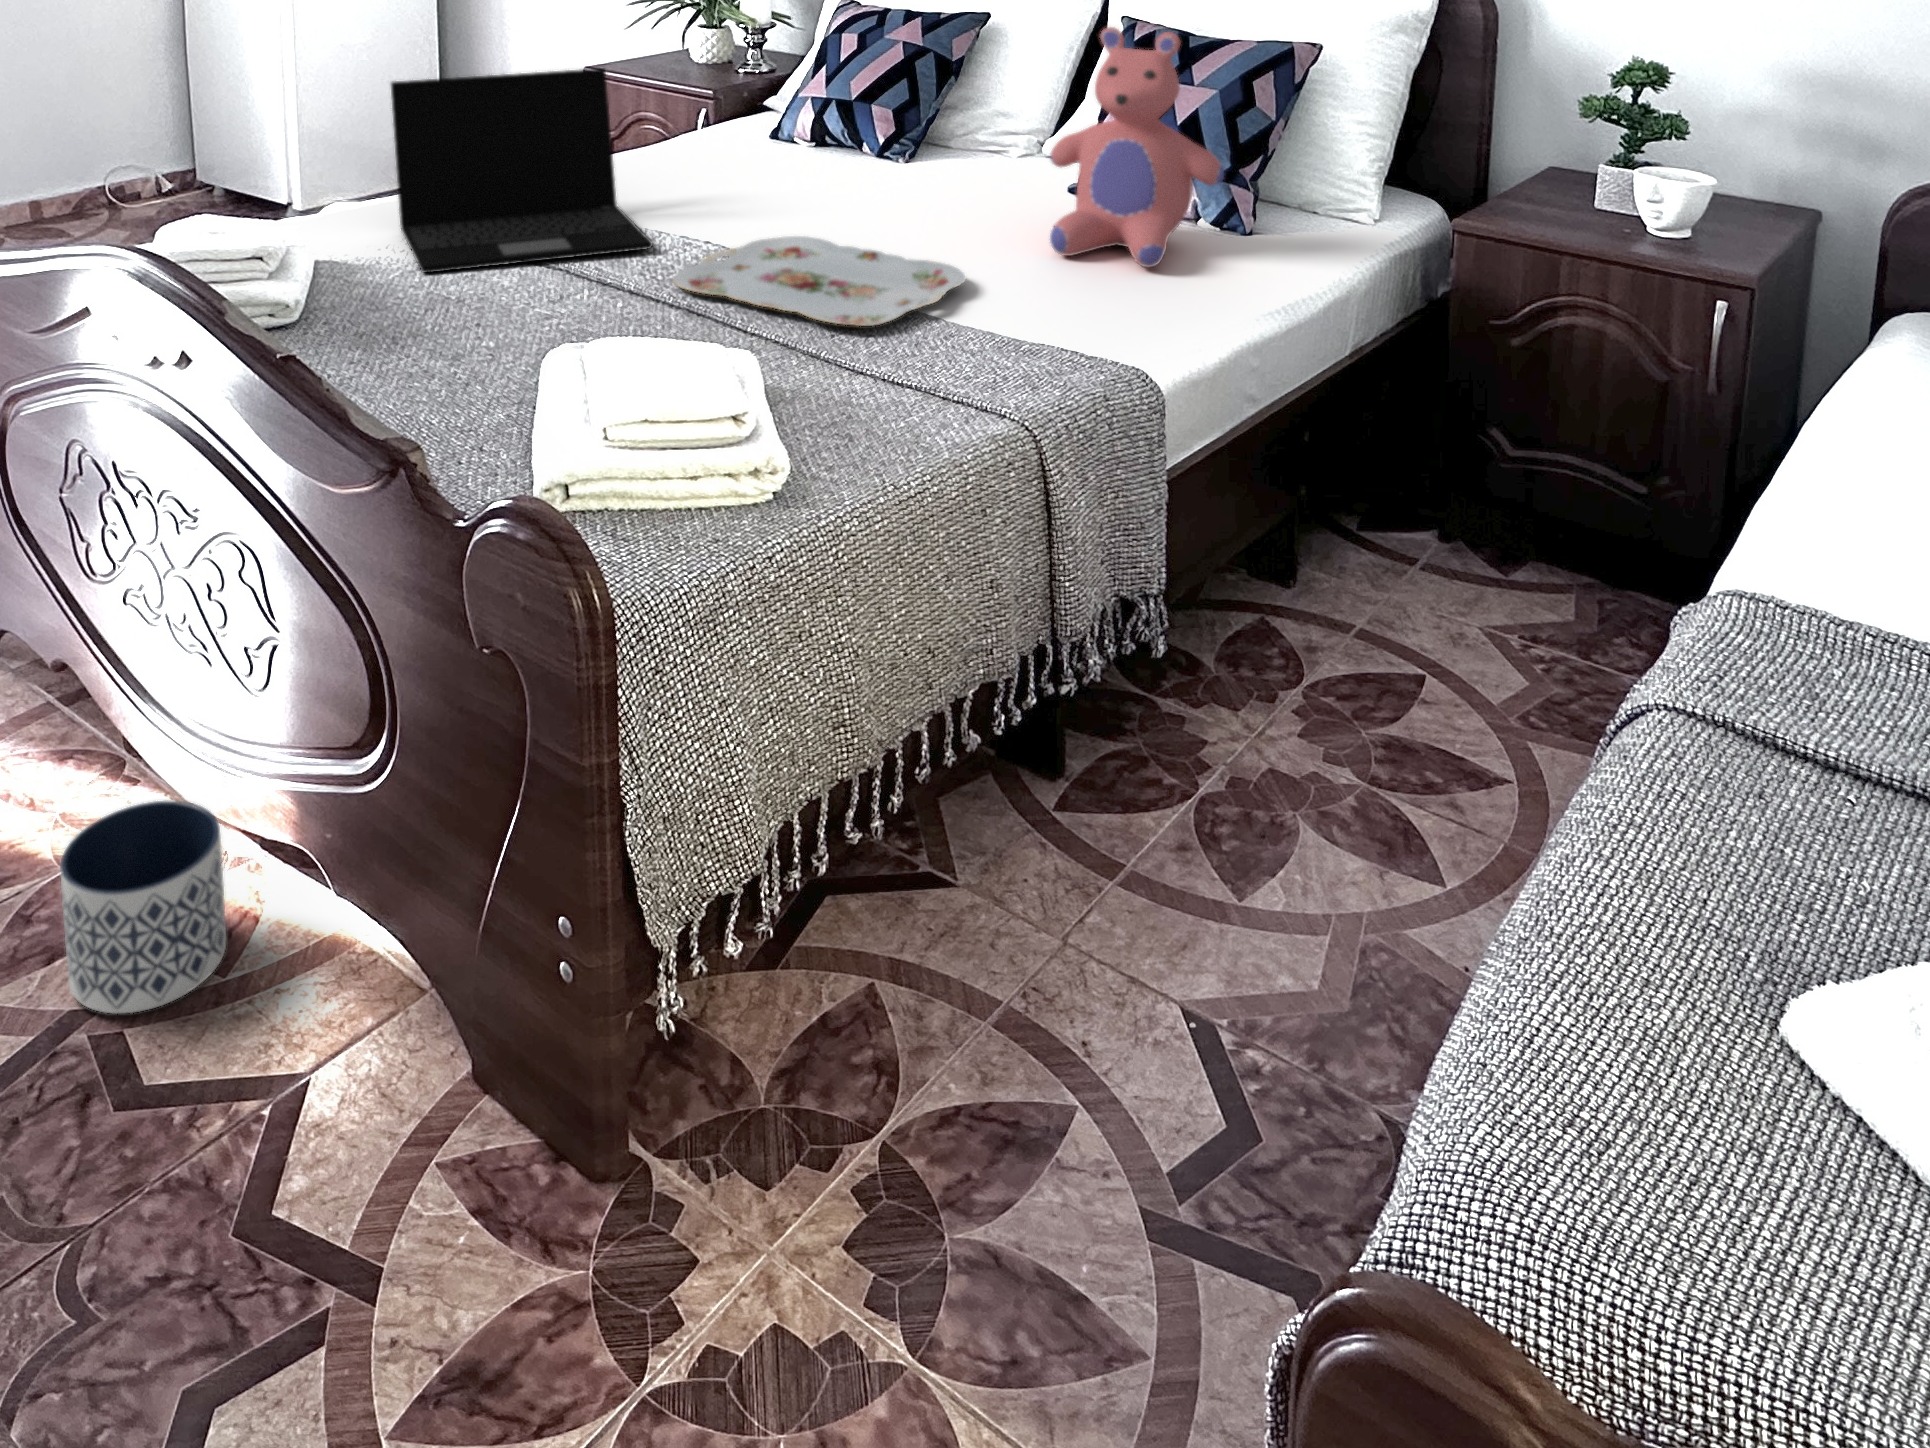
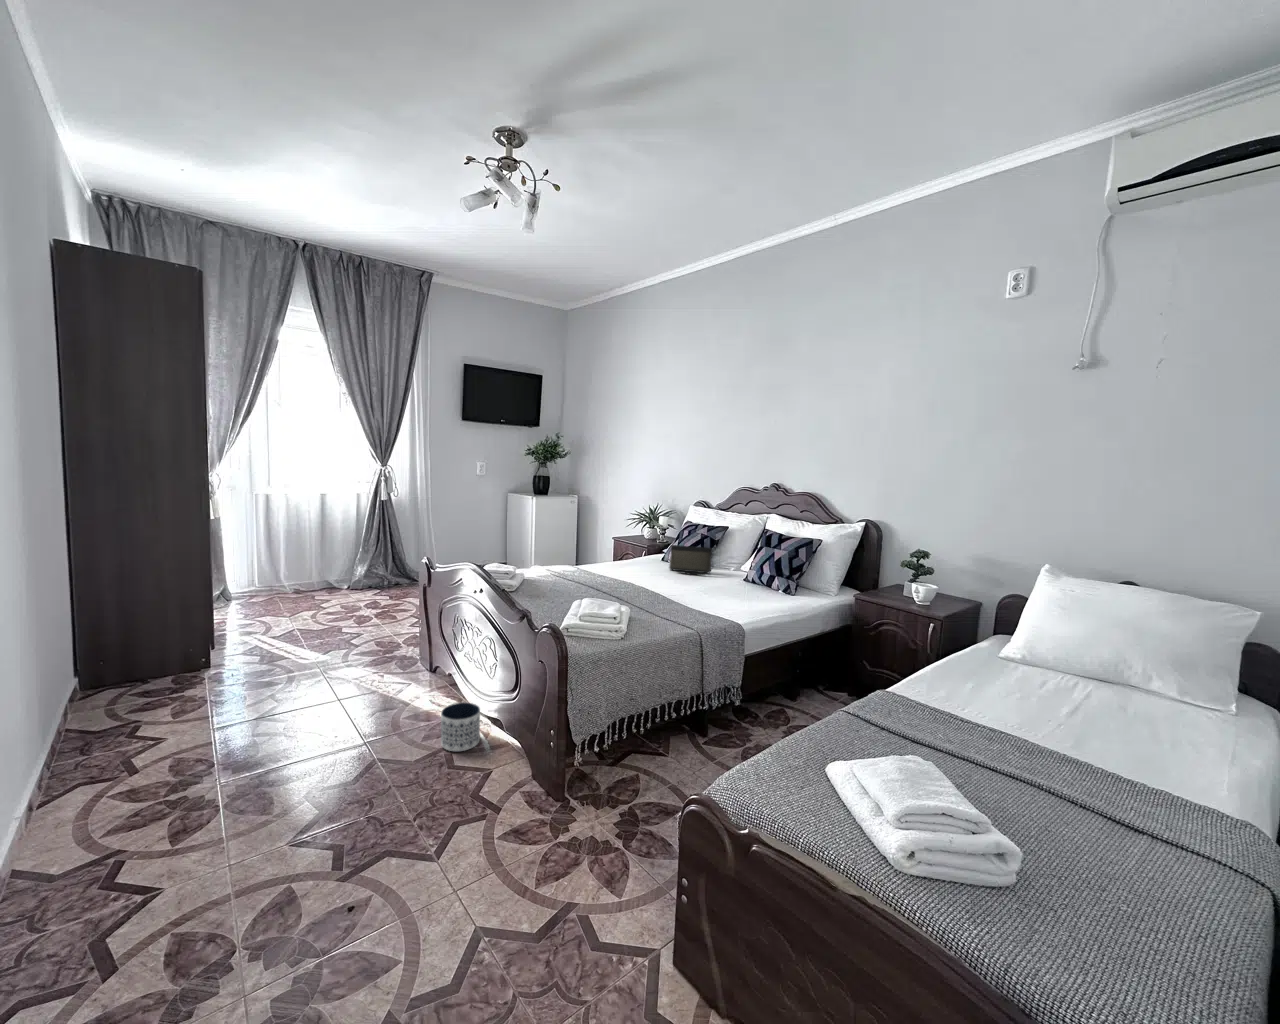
teddy bear: present [1050,27,1224,267] -> none [728,529,782,599]
laptop: present [391,68,653,273] -> none [548,531,614,582]
handbag: none [814,92,970,191] -> present [669,545,712,575]
serving tray: present [673,236,966,326] -> none [616,582,699,604]

